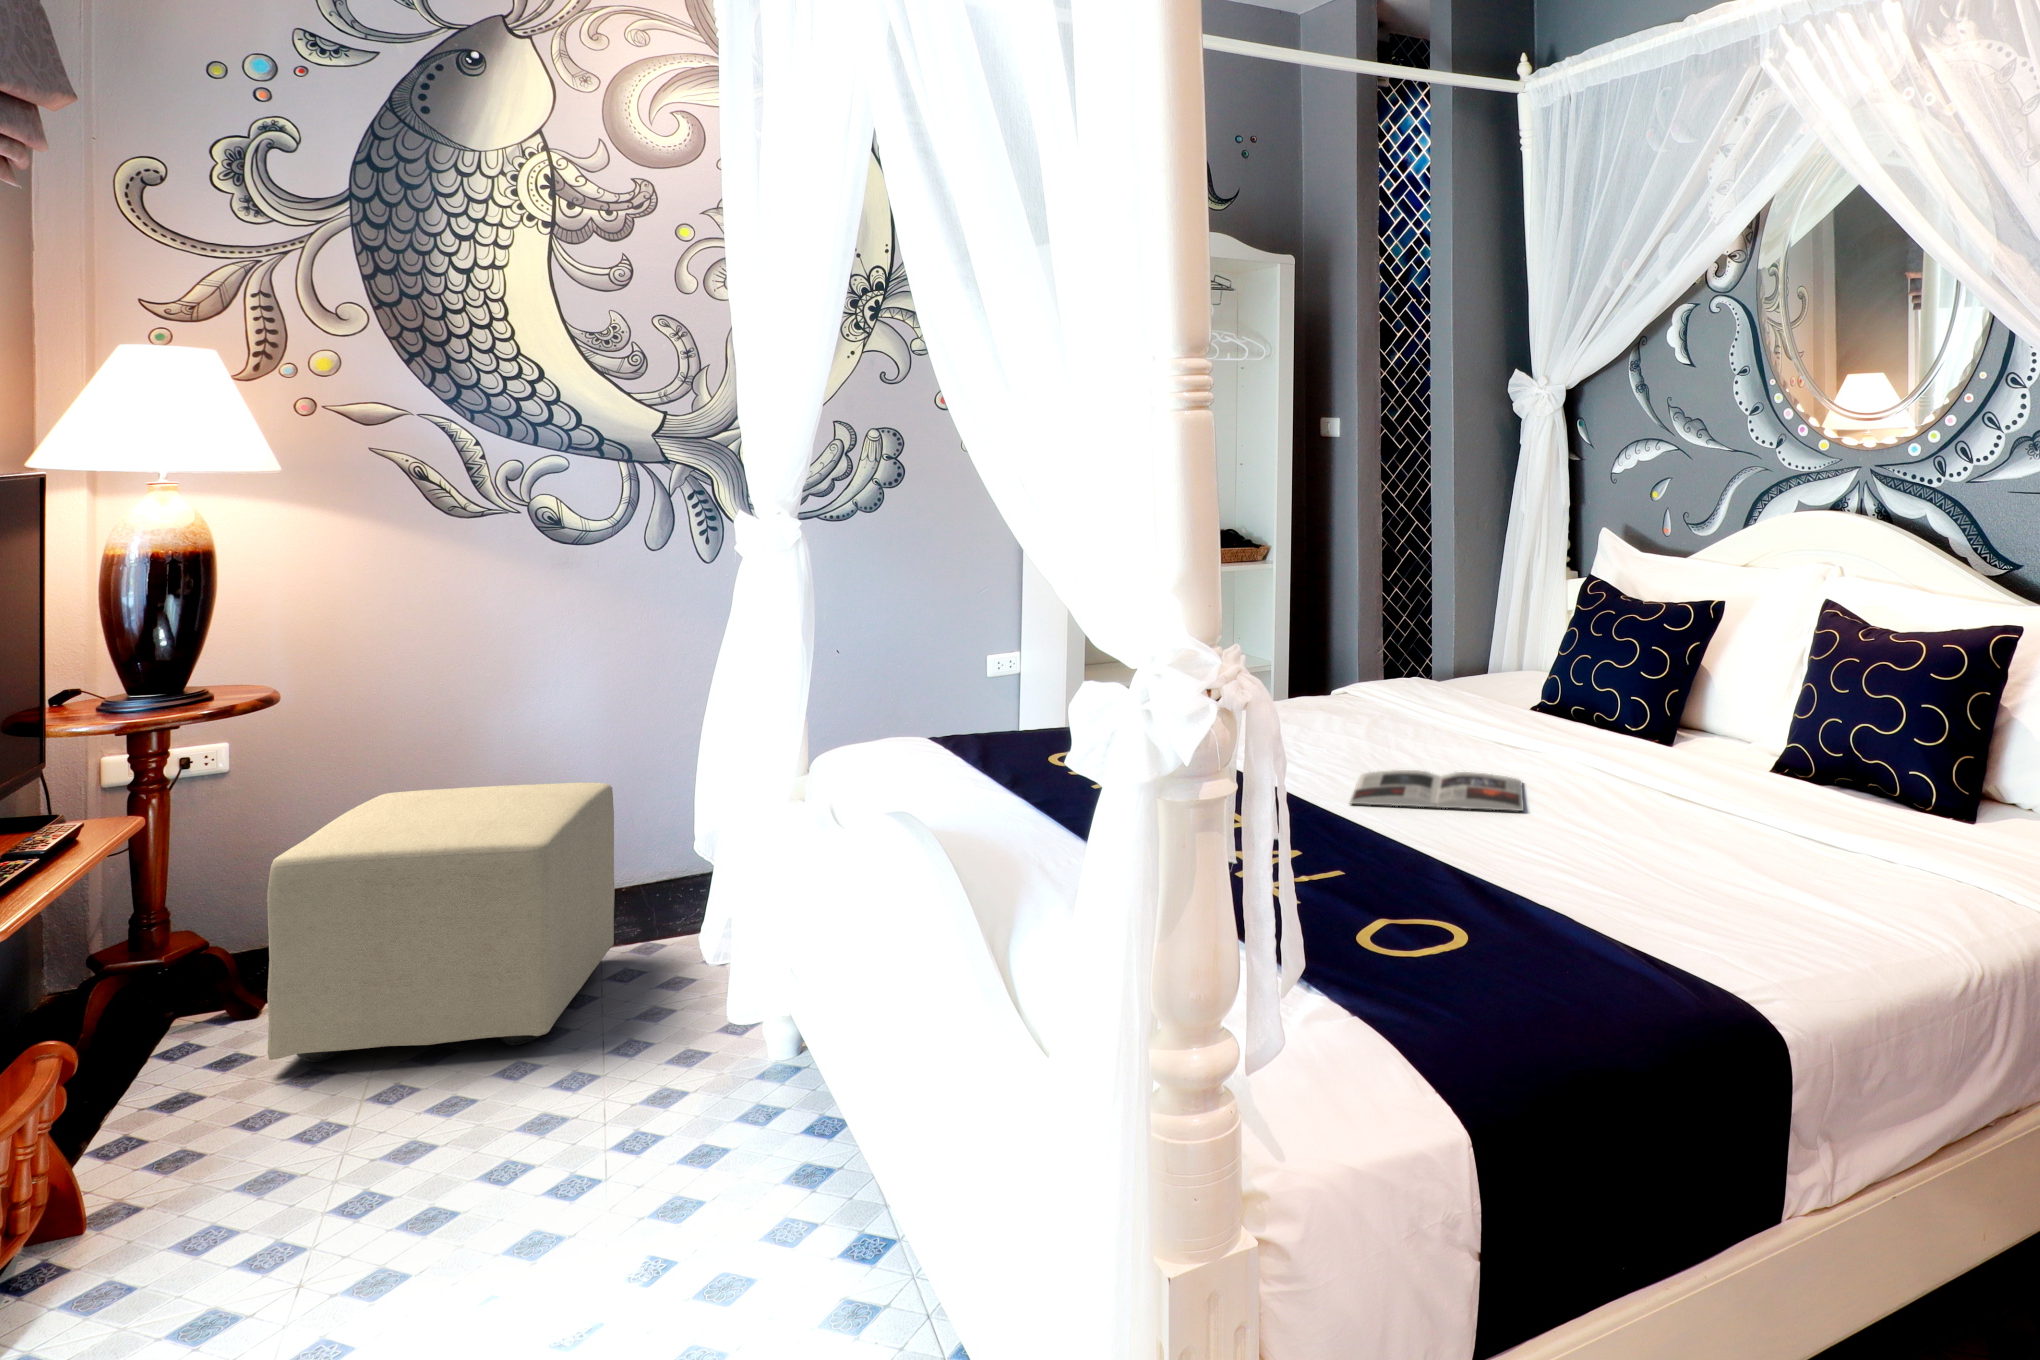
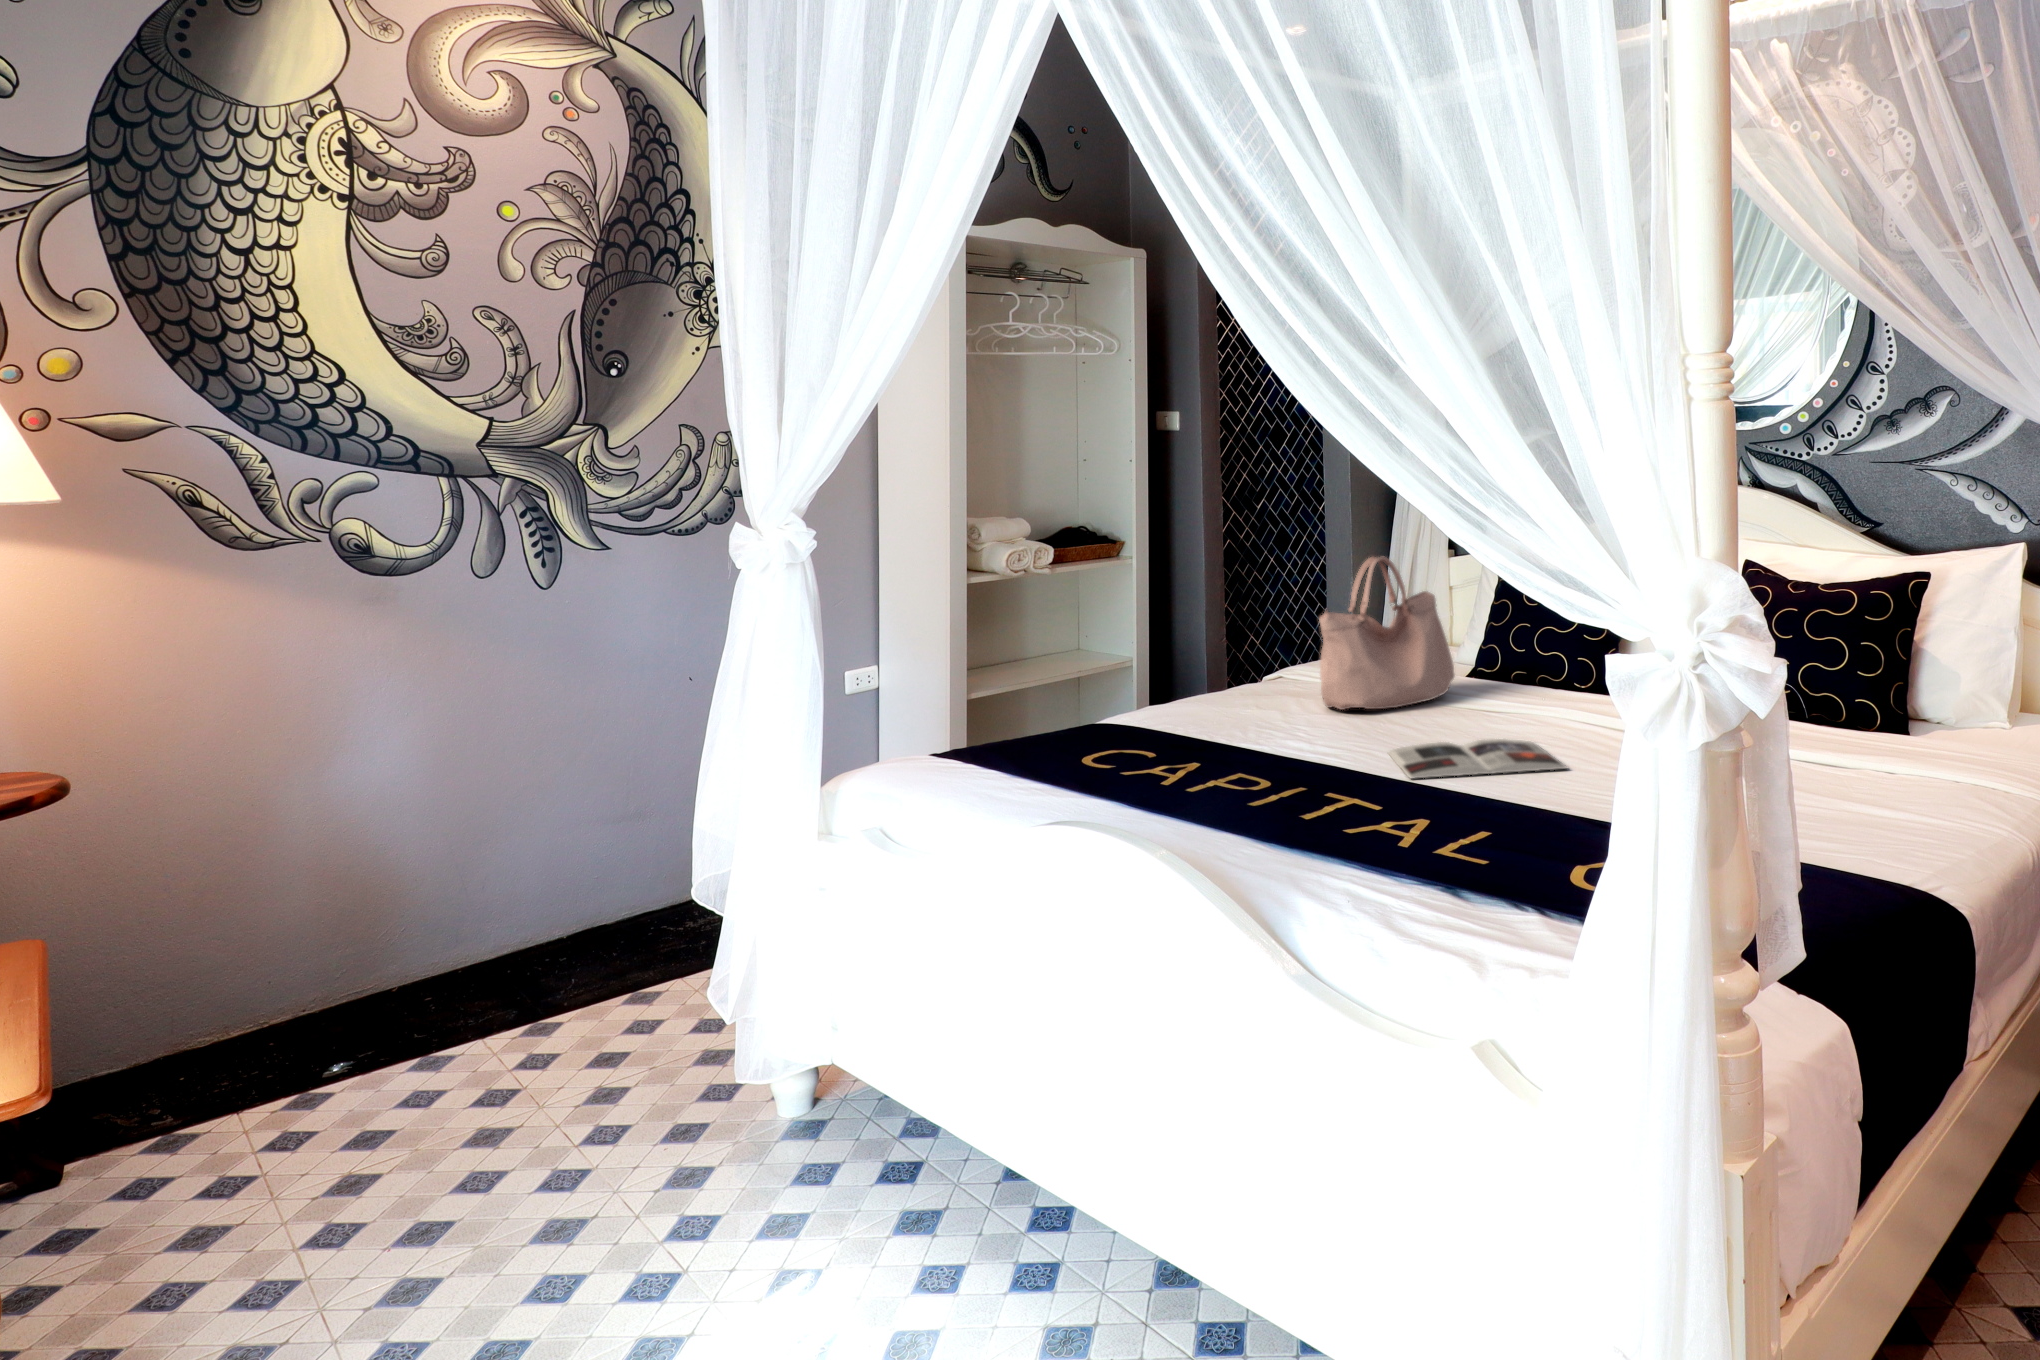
handbag: none [1345,573,1503,732] -> present [1319,557,1454,710]
ottoman: present [267,782,615,1062] -> none [129,848,508,1231]

